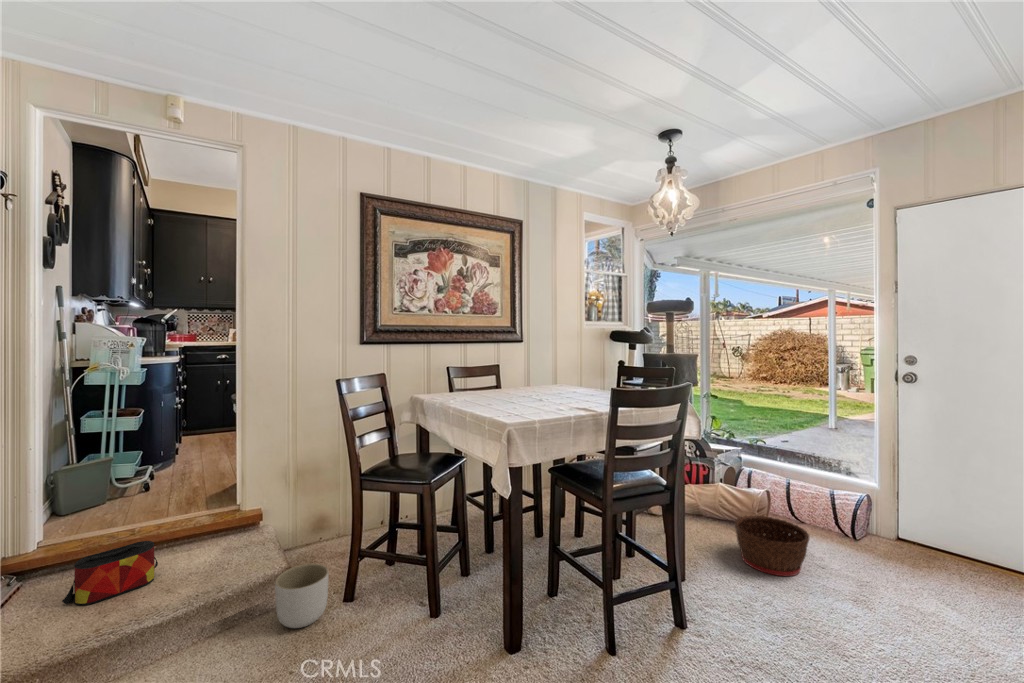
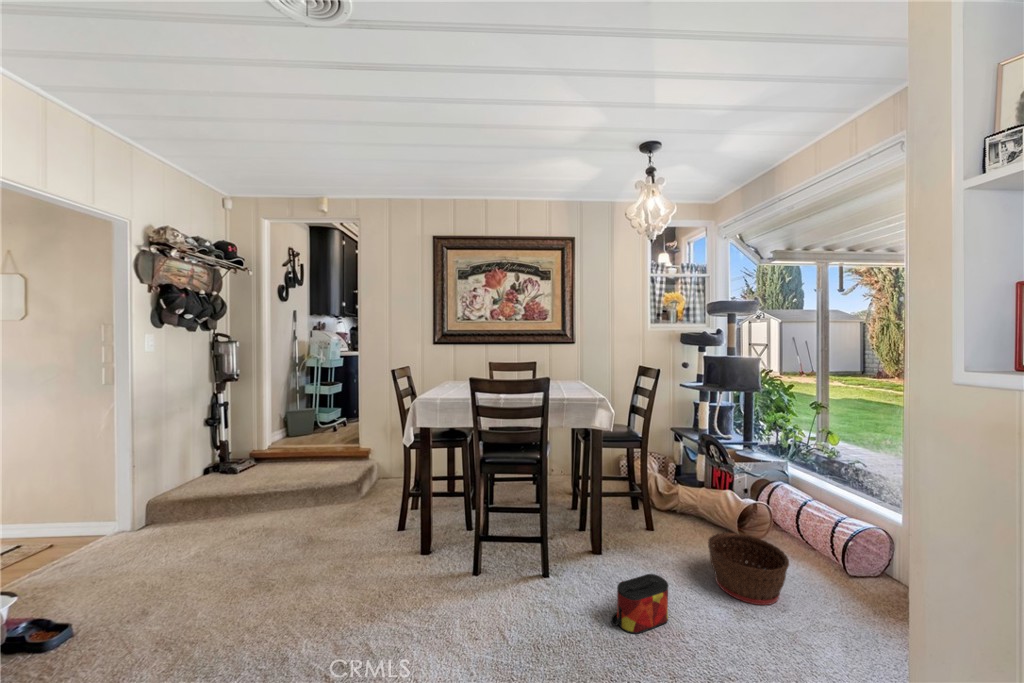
bag: present [62,541,158,605] -> present [611,574,668,634]
planter: present [275,564,329,628] -> none [339,488,372,525]

